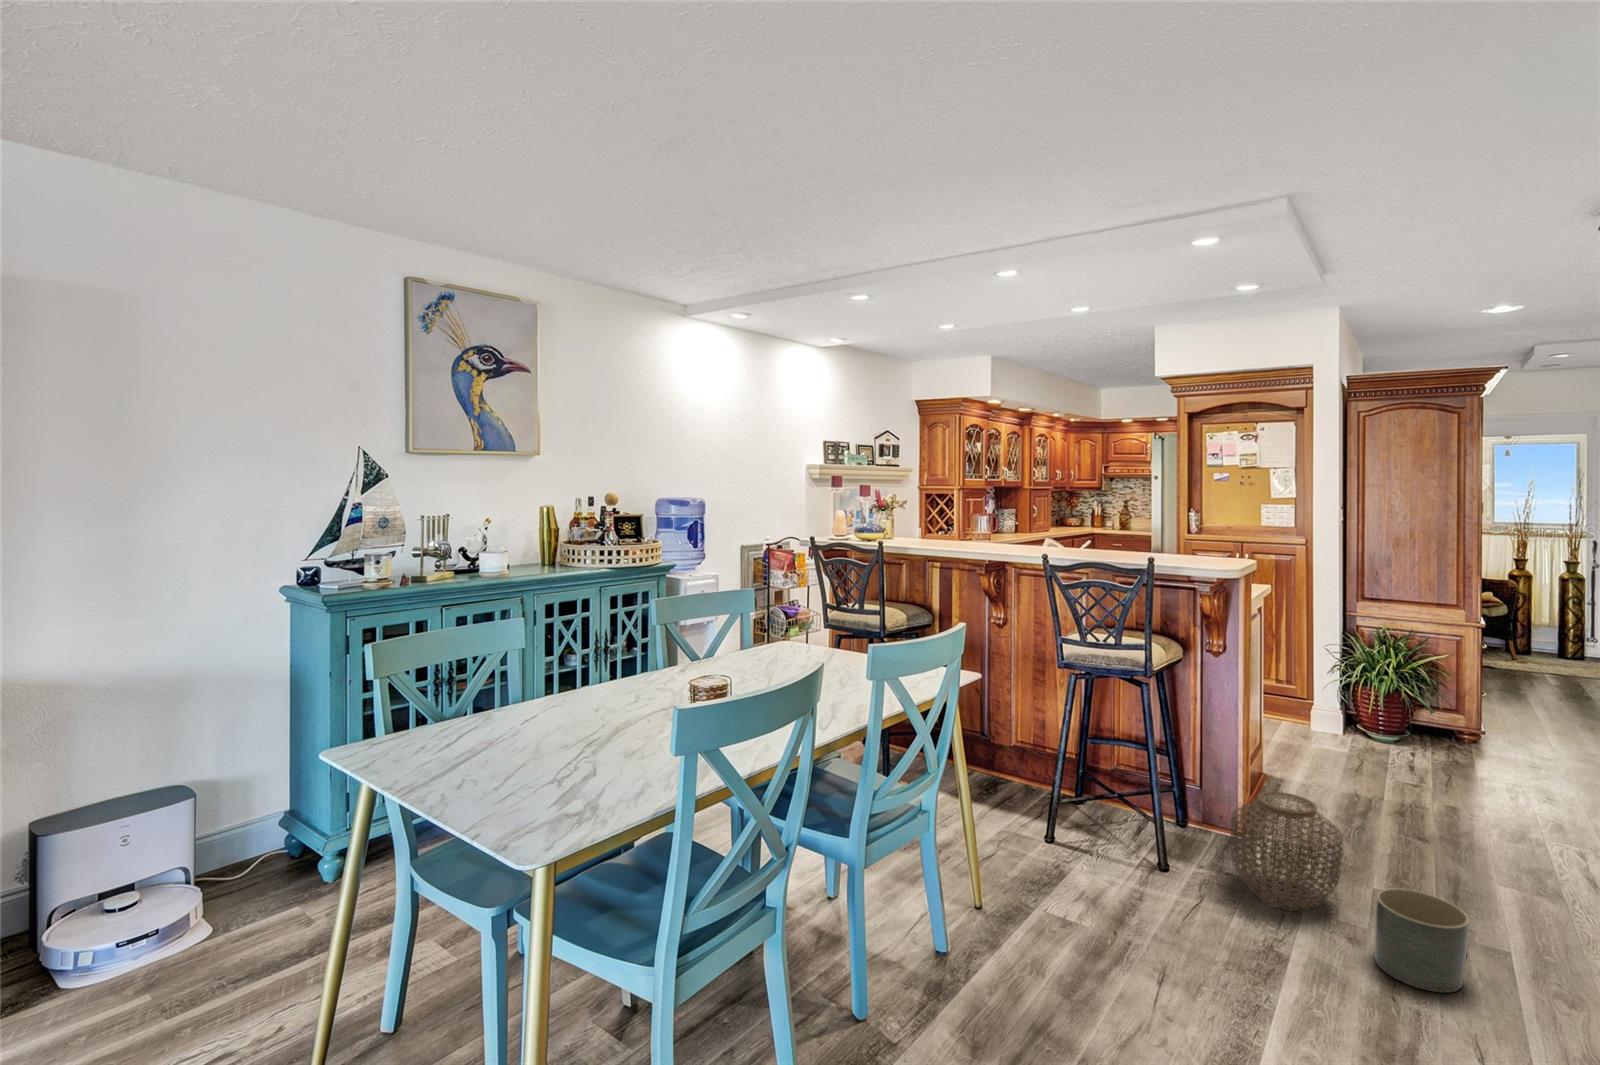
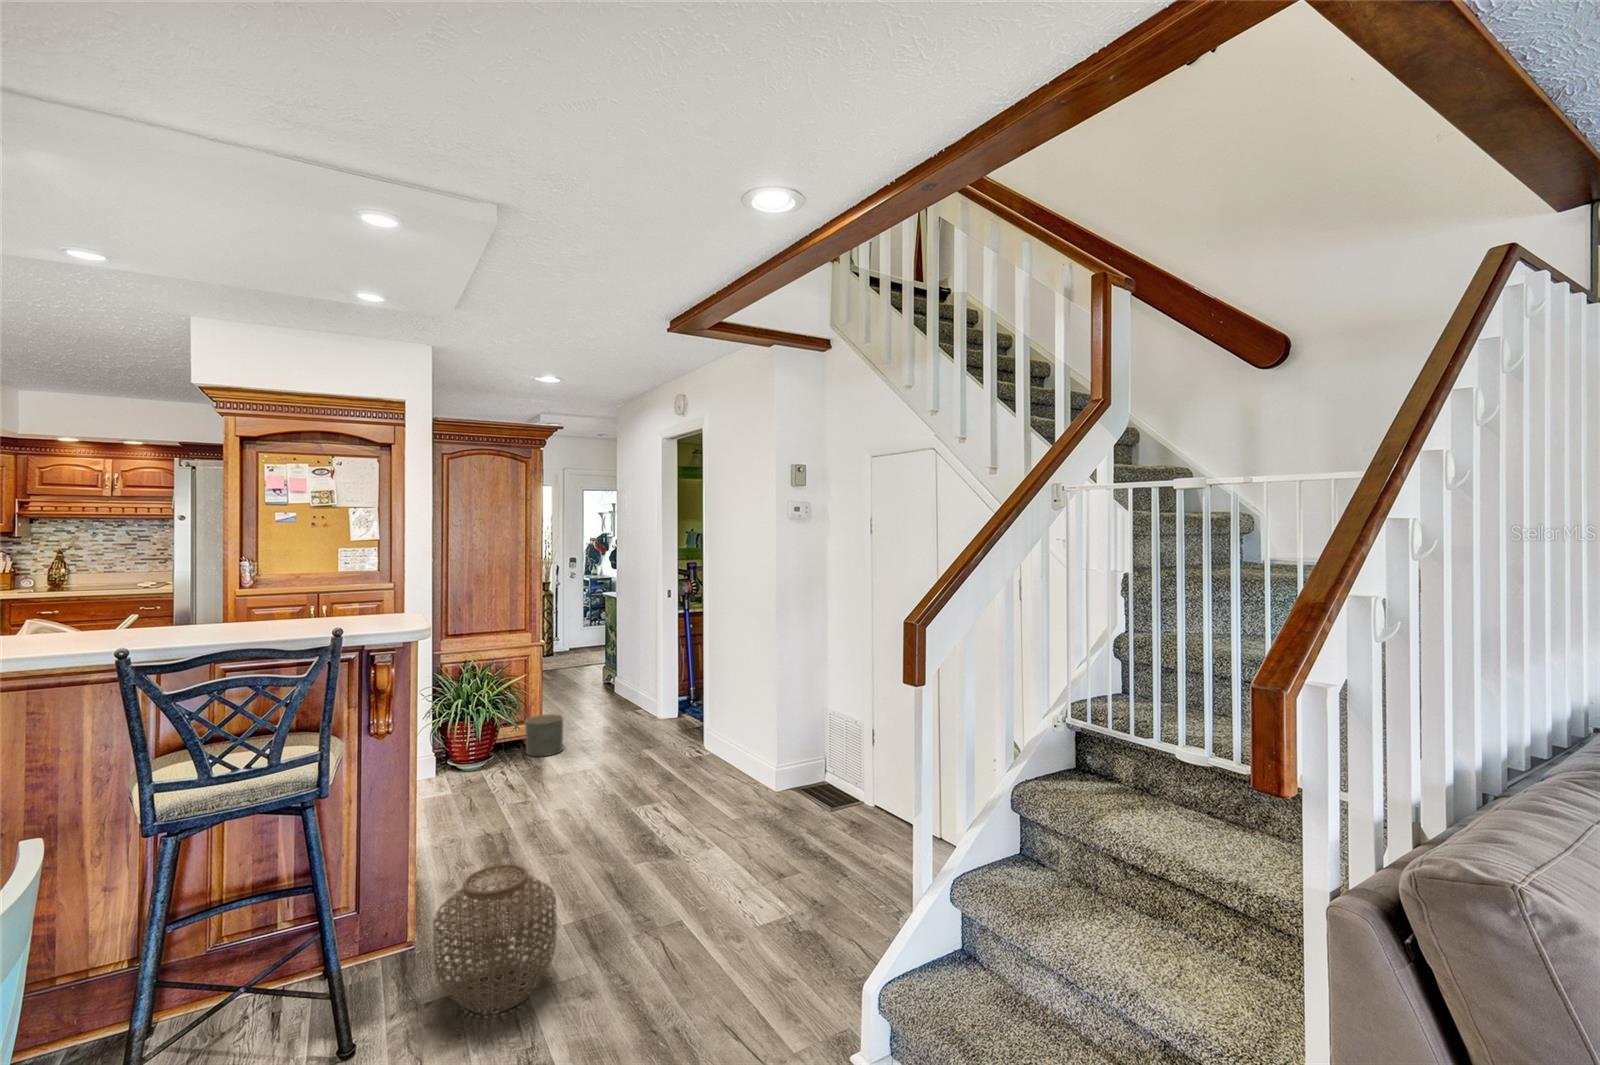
planter: present [1375,888,1469,993] -> present [525,714,563,756]

